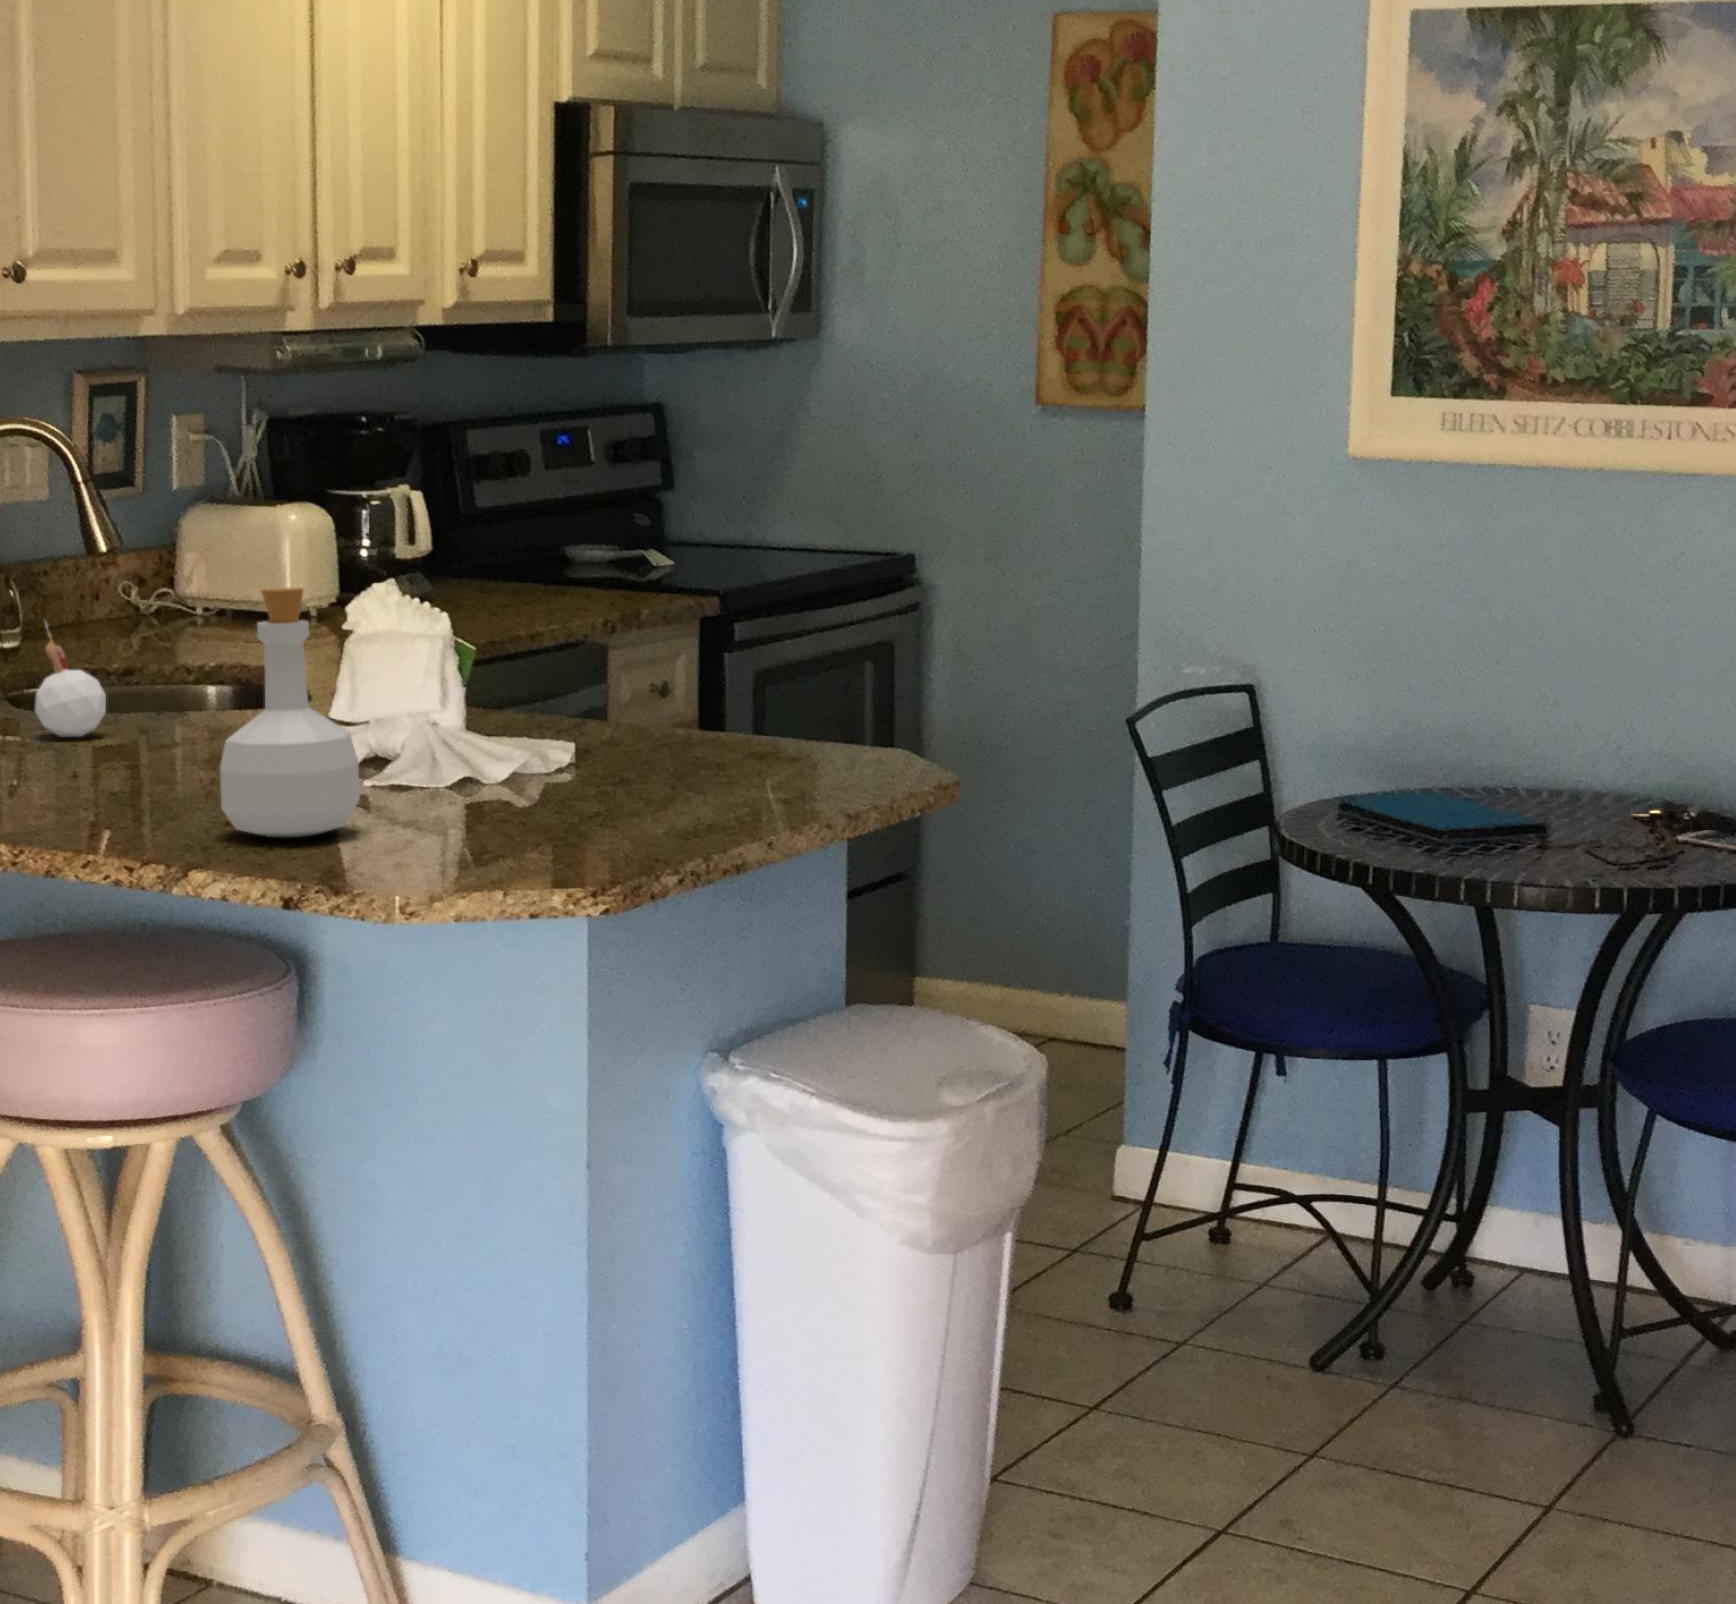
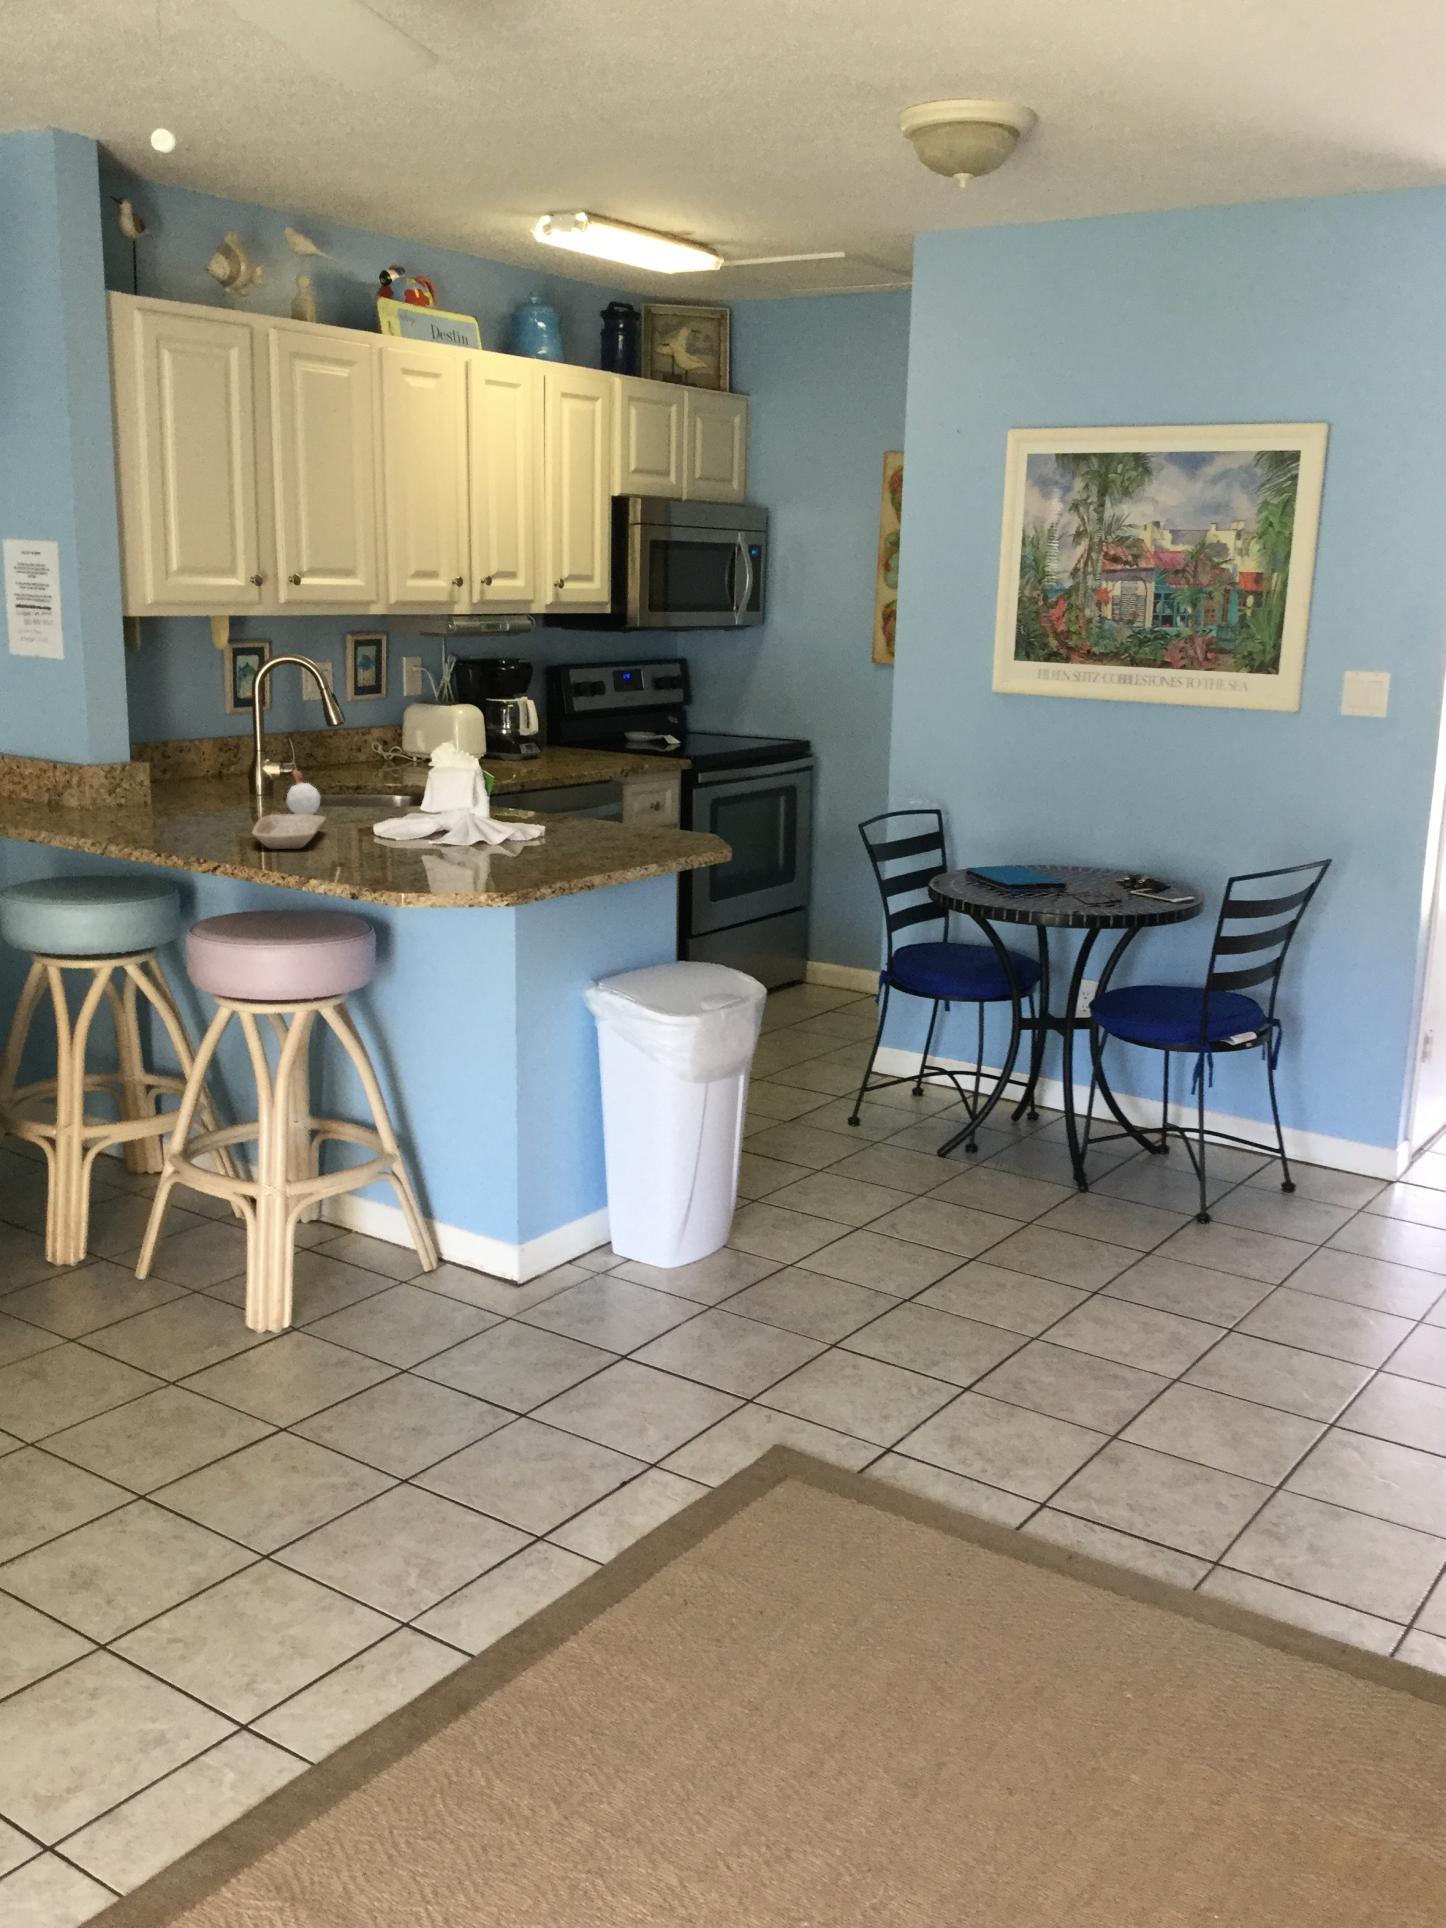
bottle: present [220,587,360,837] -> none [330,745,398,865]
tray: none [14,733,158,810] -> present [252,814,326,849]

